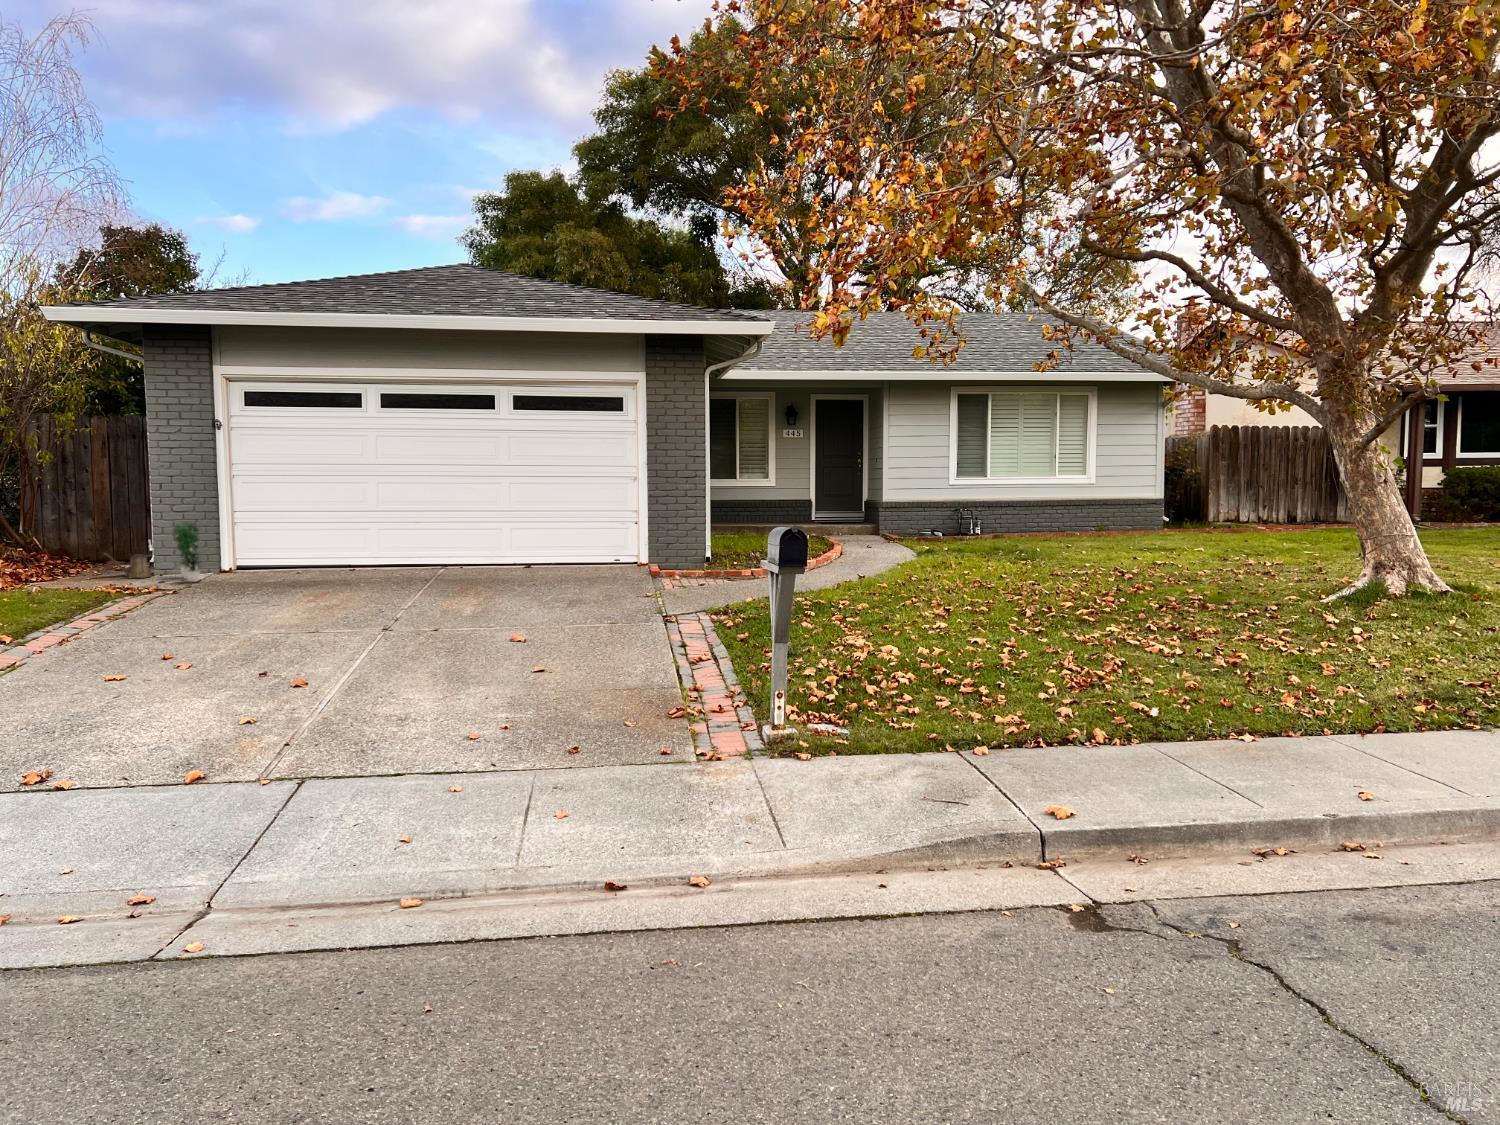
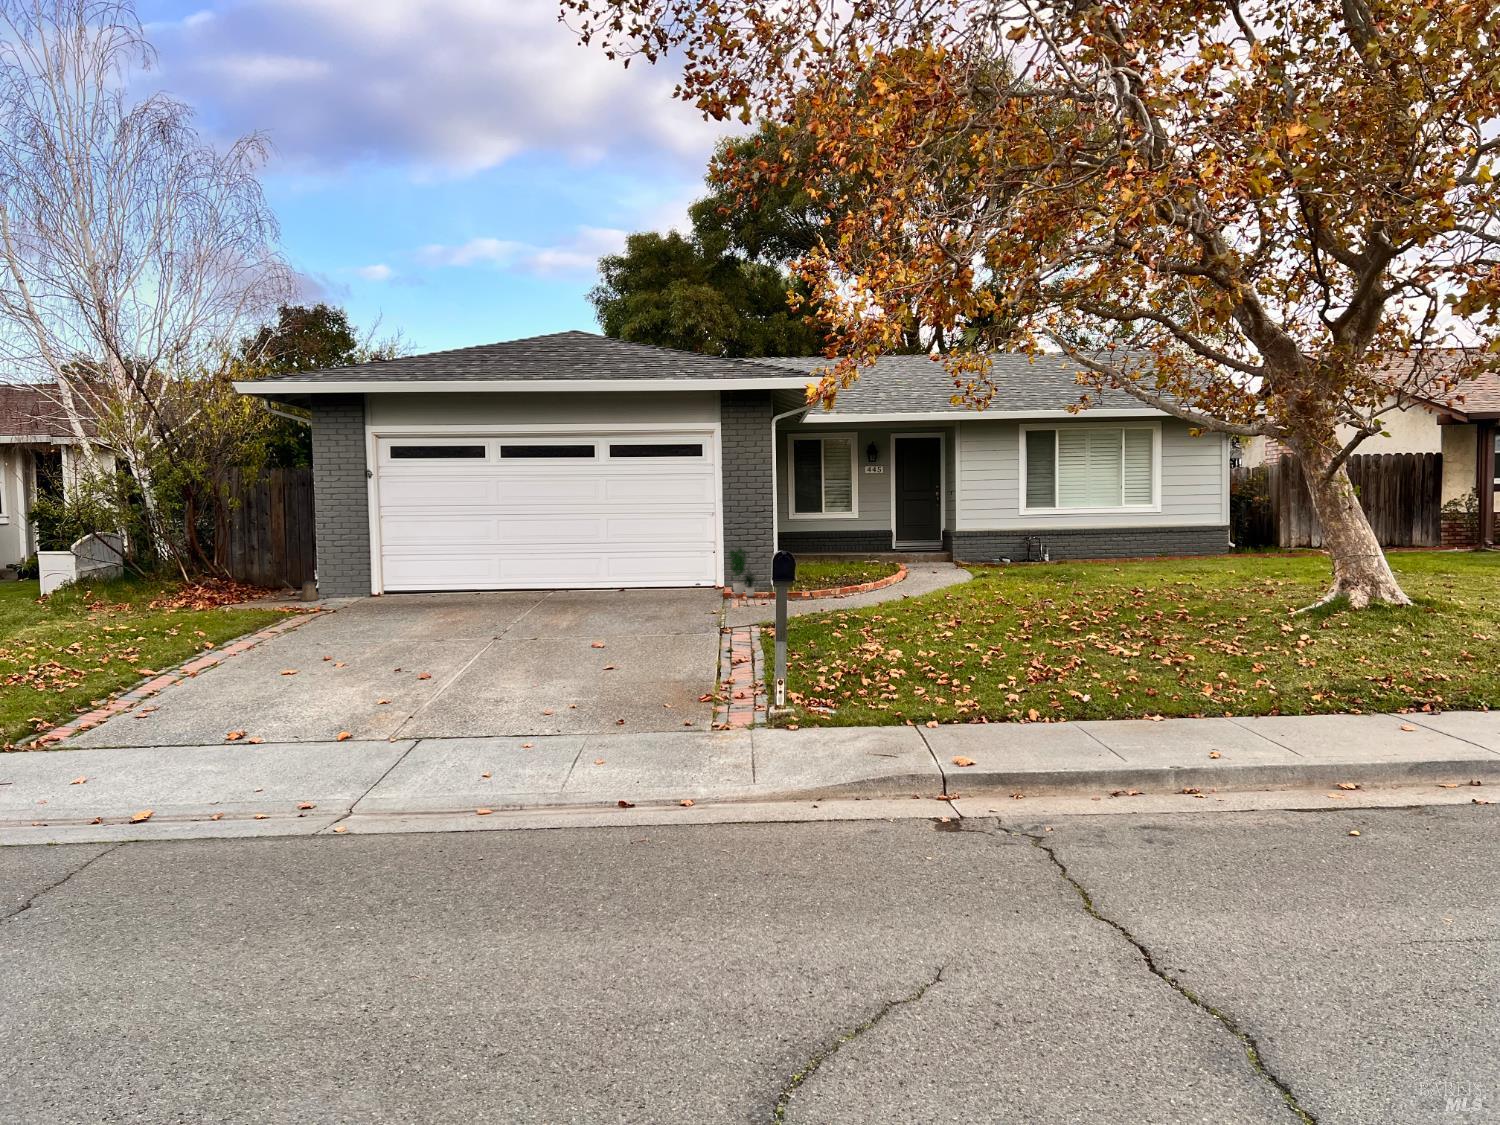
potted plant: present [172,522,204,582] -> present [729,549,756,596]

